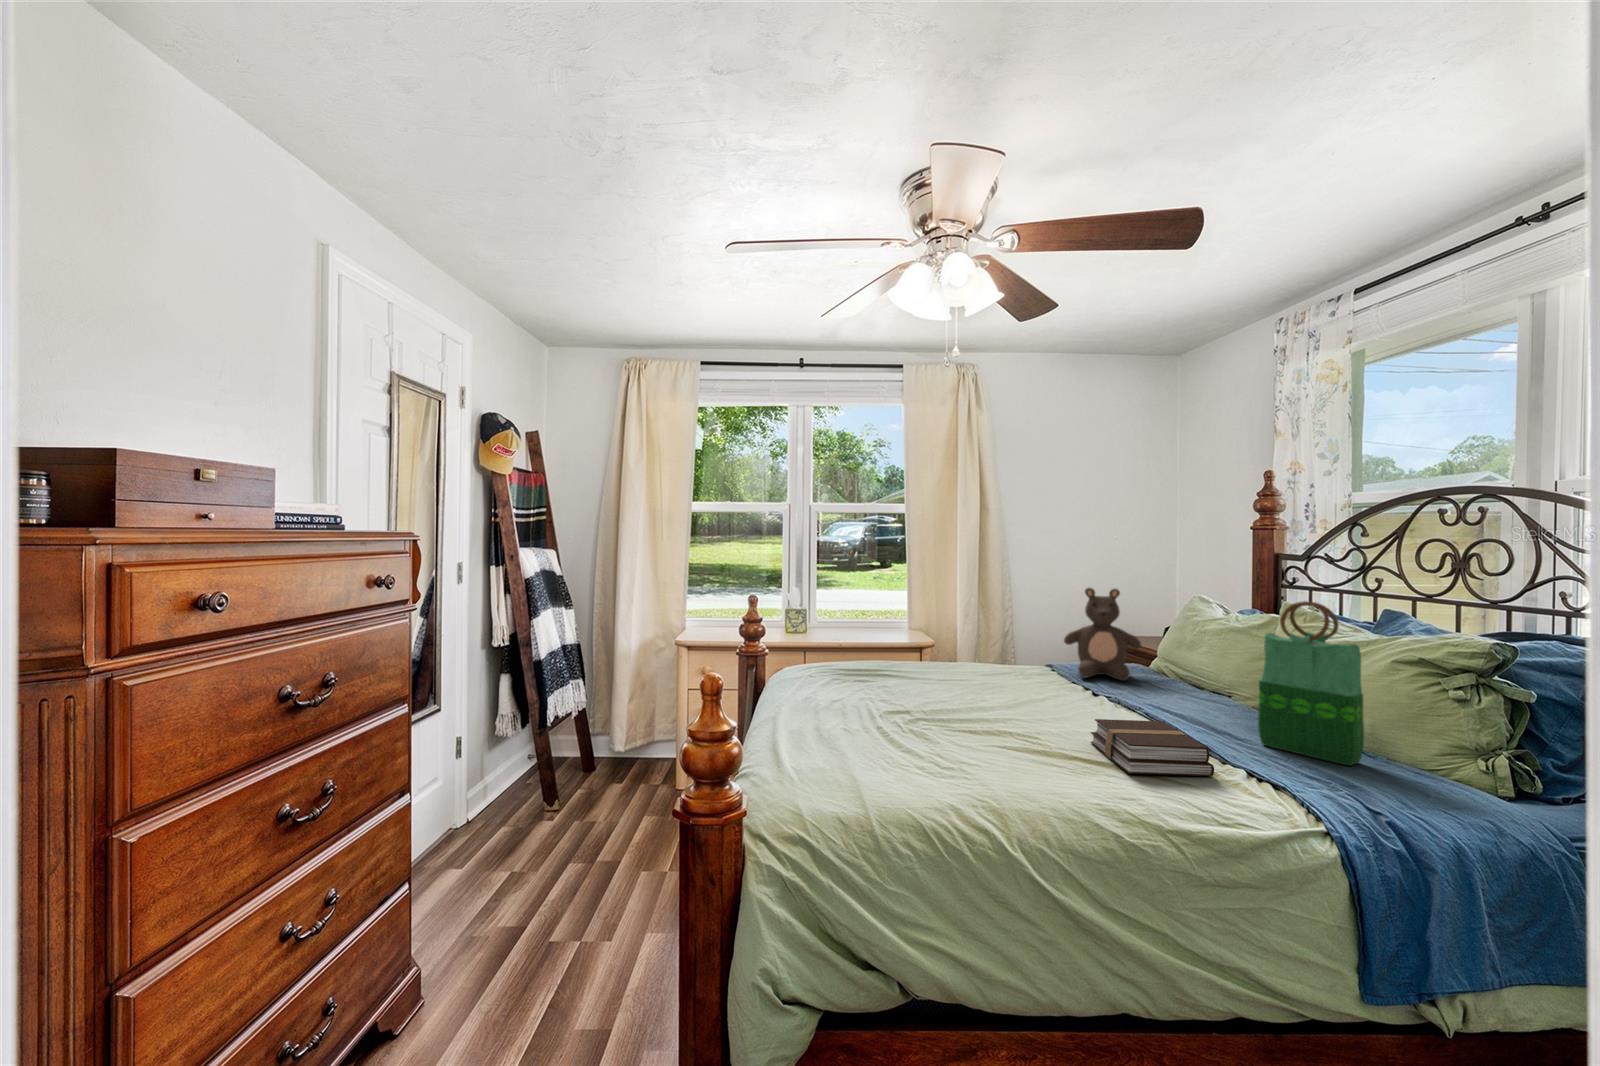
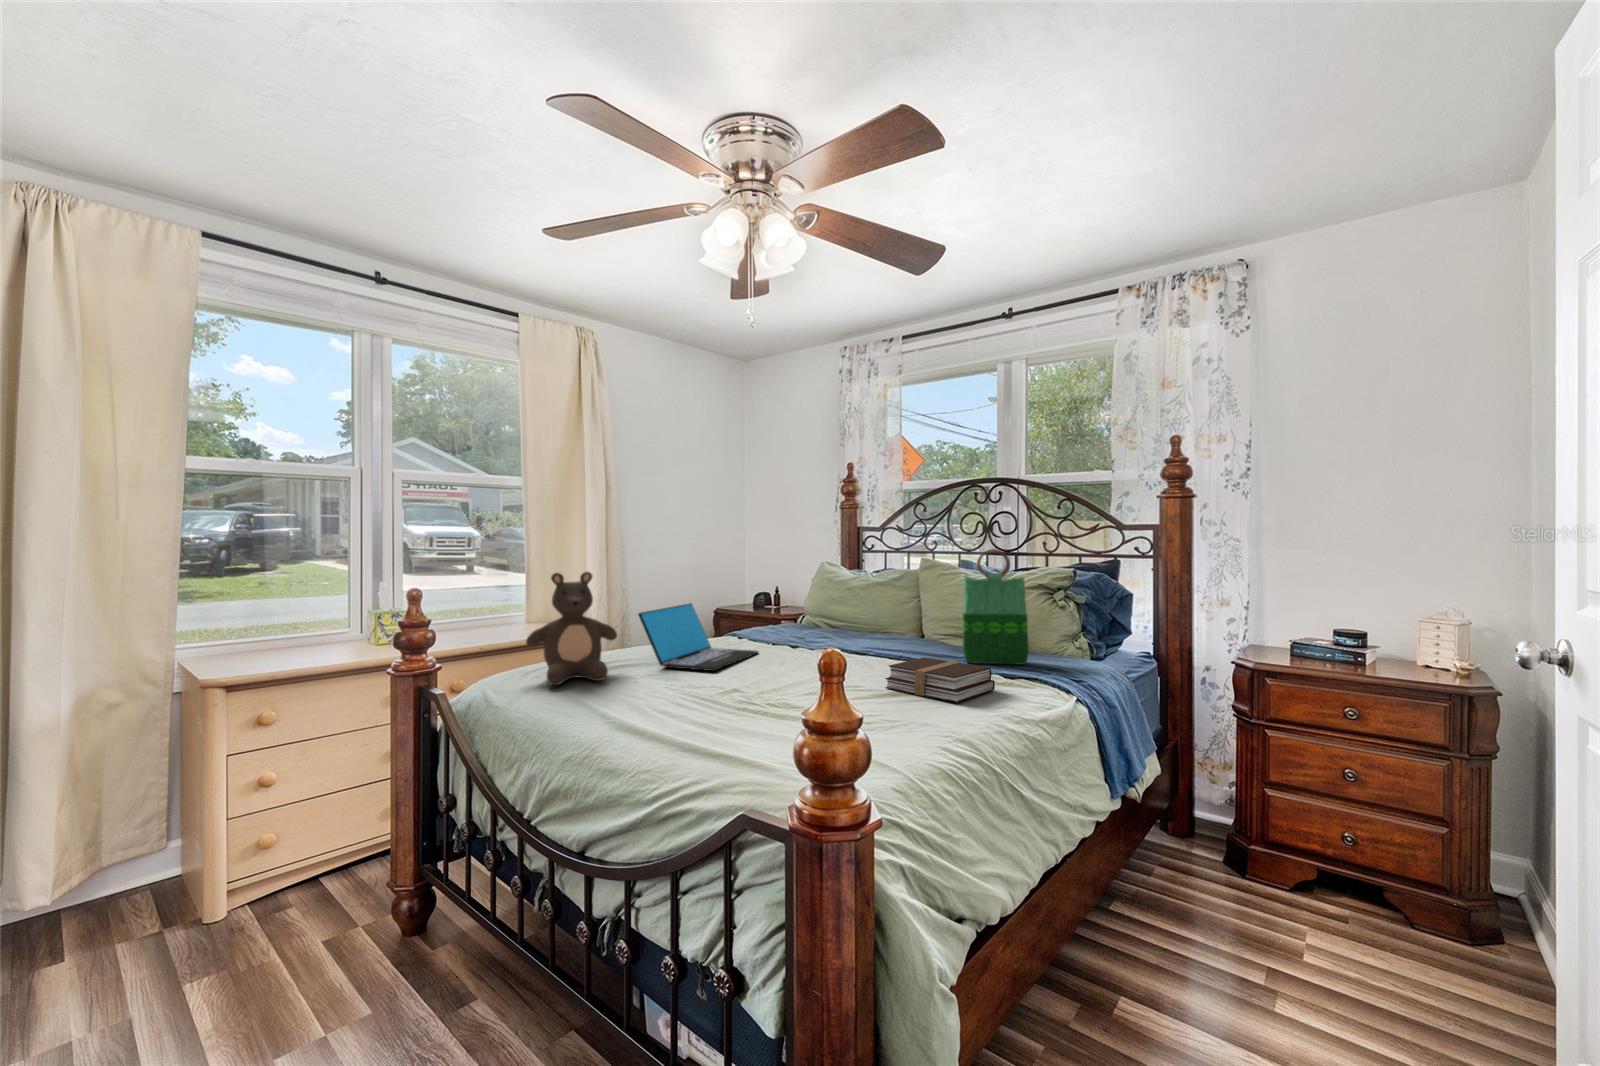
teddy bear: present [1064,588,1141,680] -> present [526,572,617,685]
laptop: none [921,626,1044,692] -> present [638,603,758,671]

